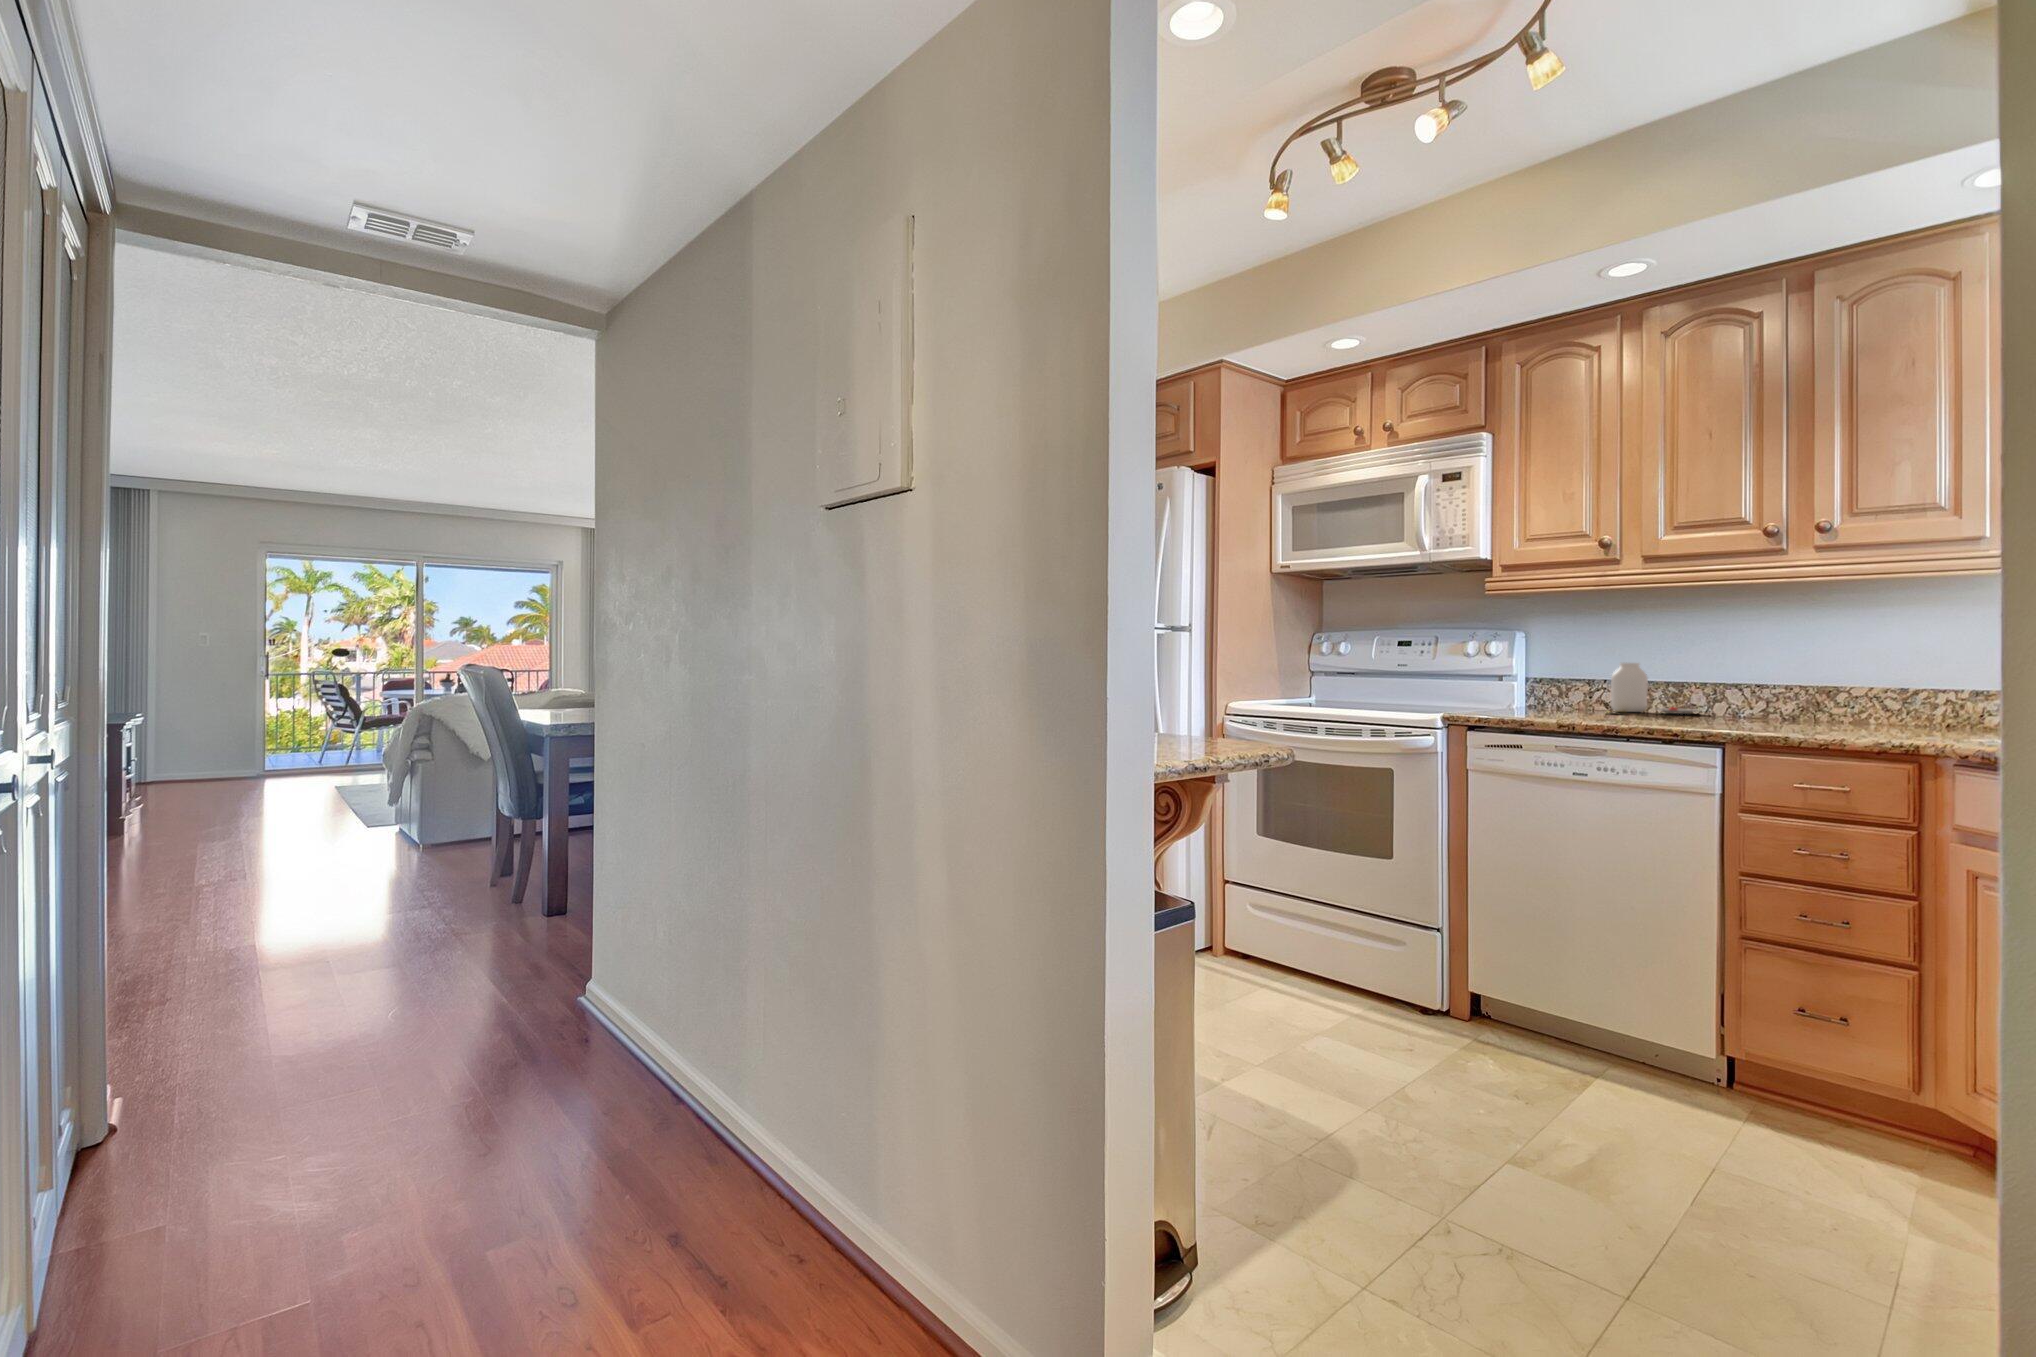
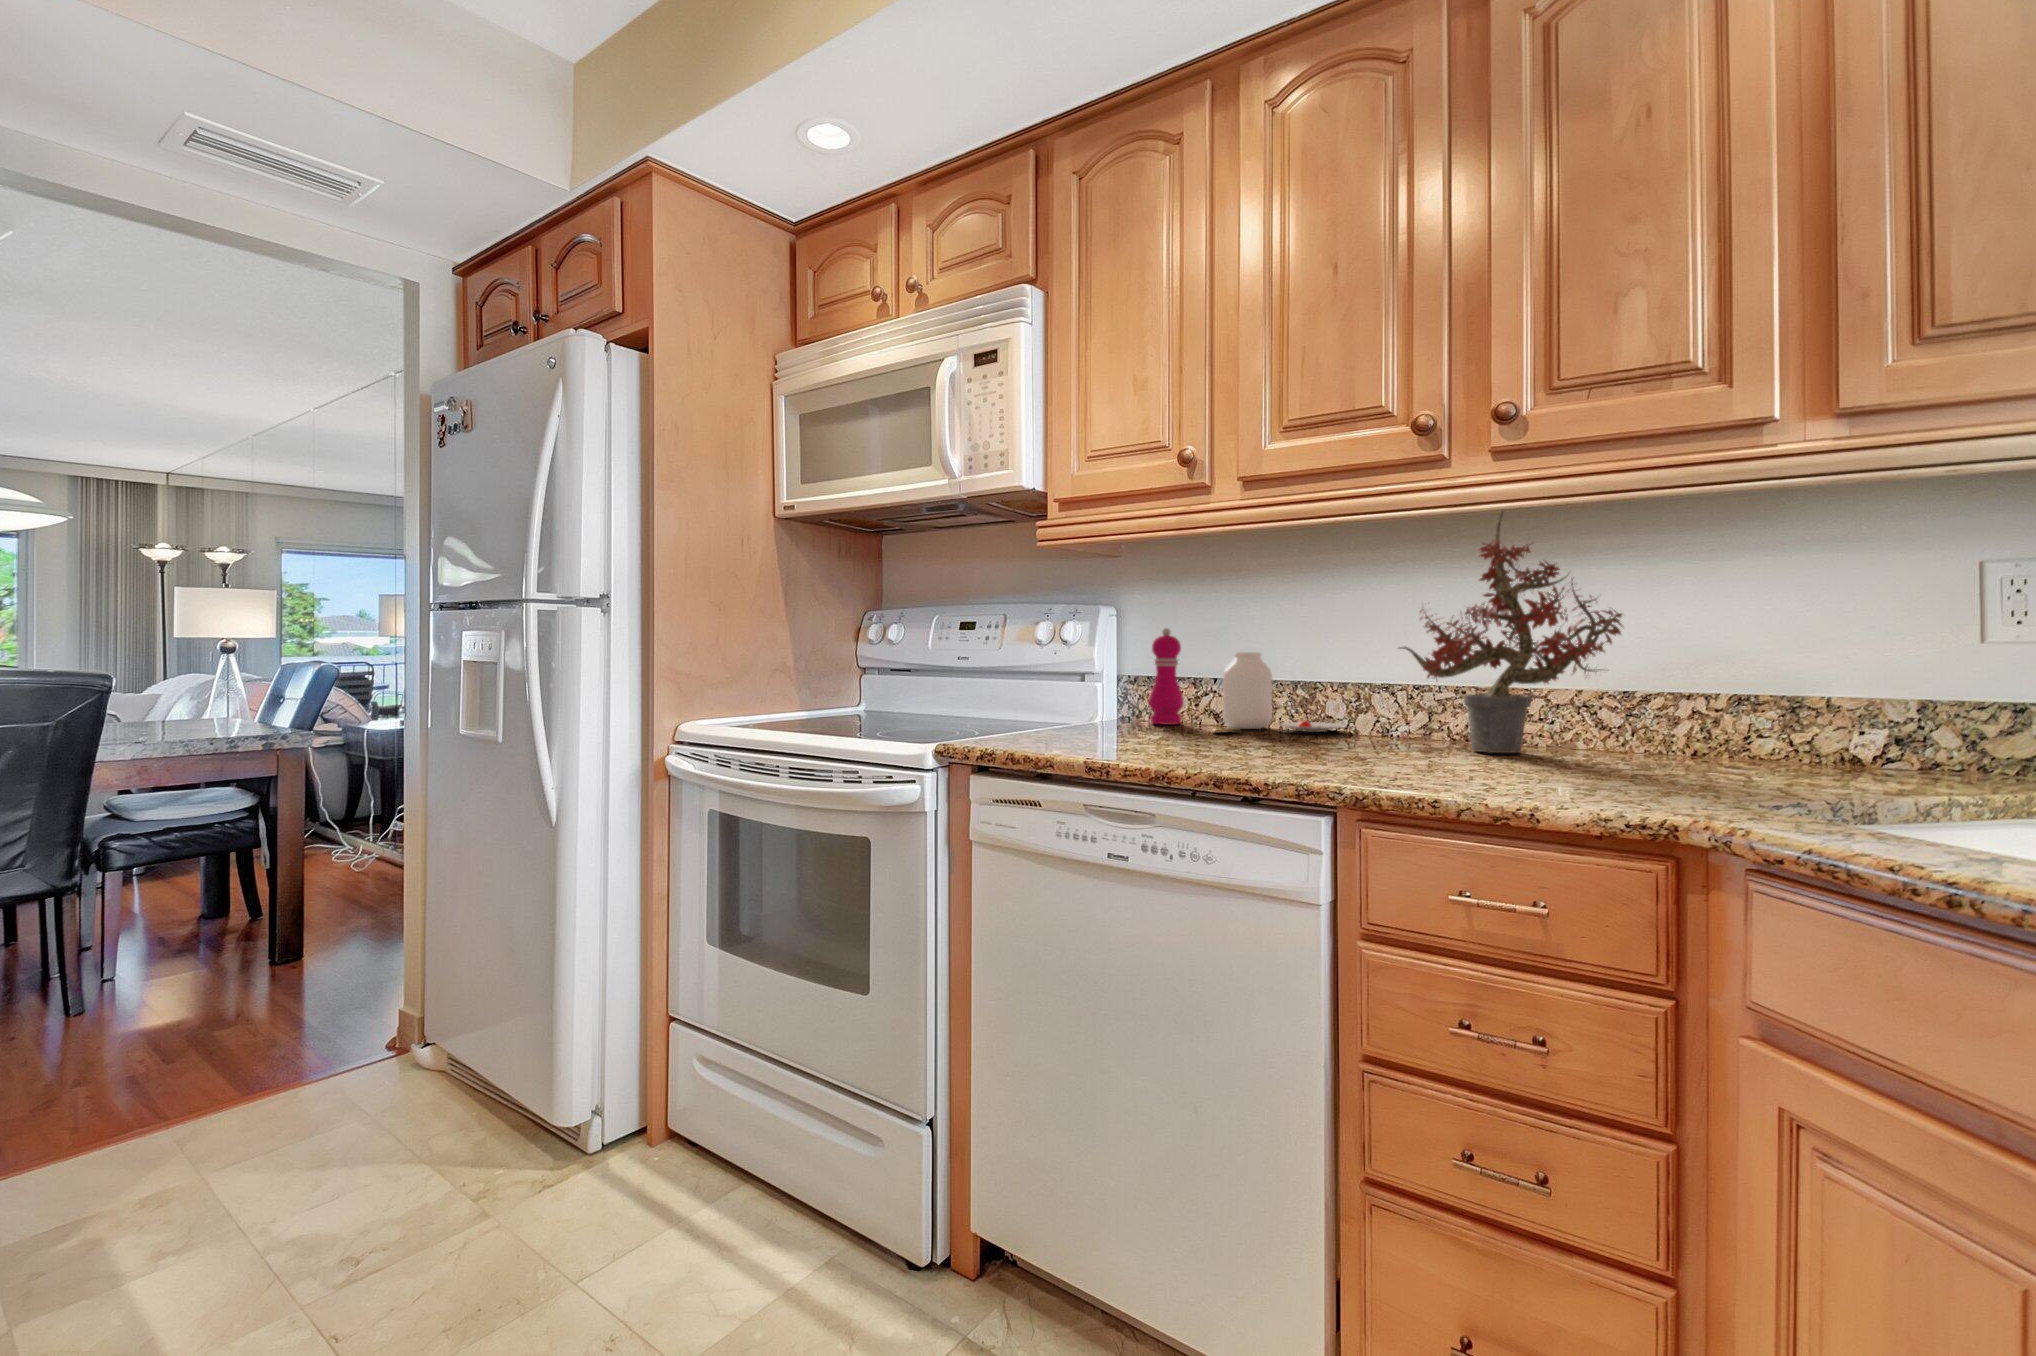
potted plant: none [1751,573,1904,724] -> present [1400,512,1622,753]
pepper mill: none [1553,646,1578,709] -> present [1149,628,1184,725]

